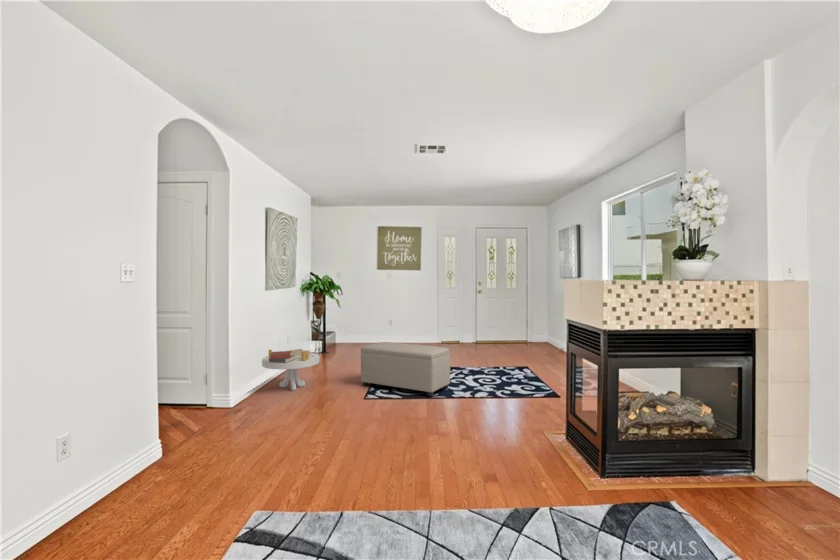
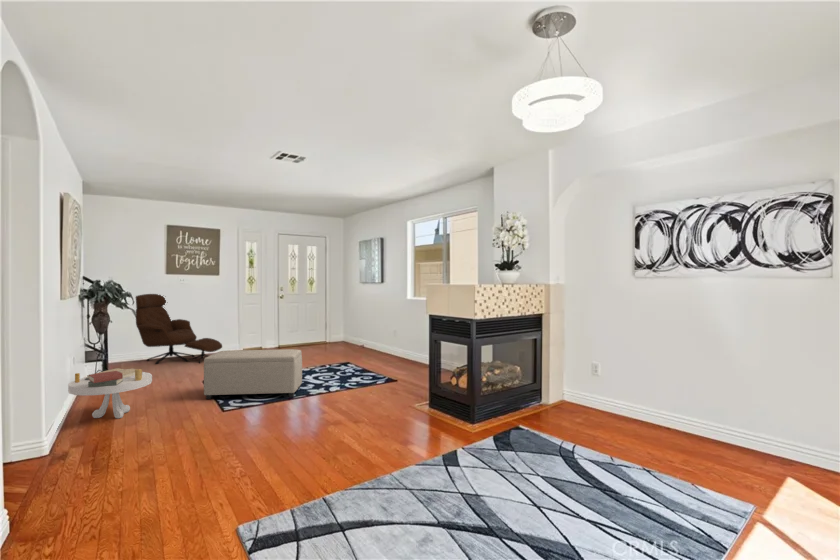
lounge chair: none [352,287,417,351] -> present [136,294,222,364]

